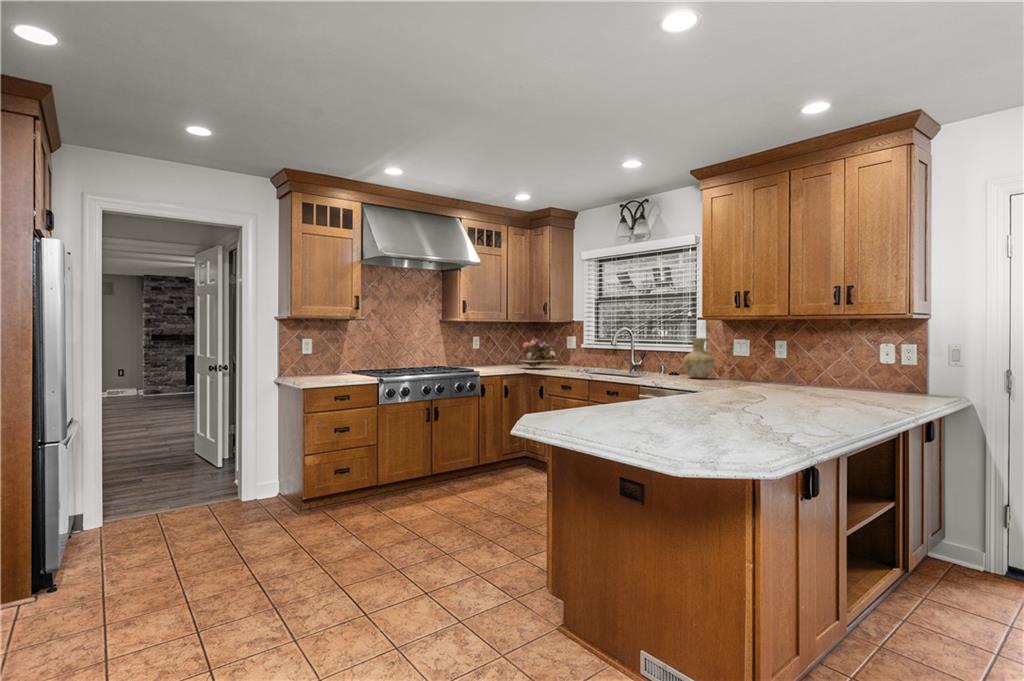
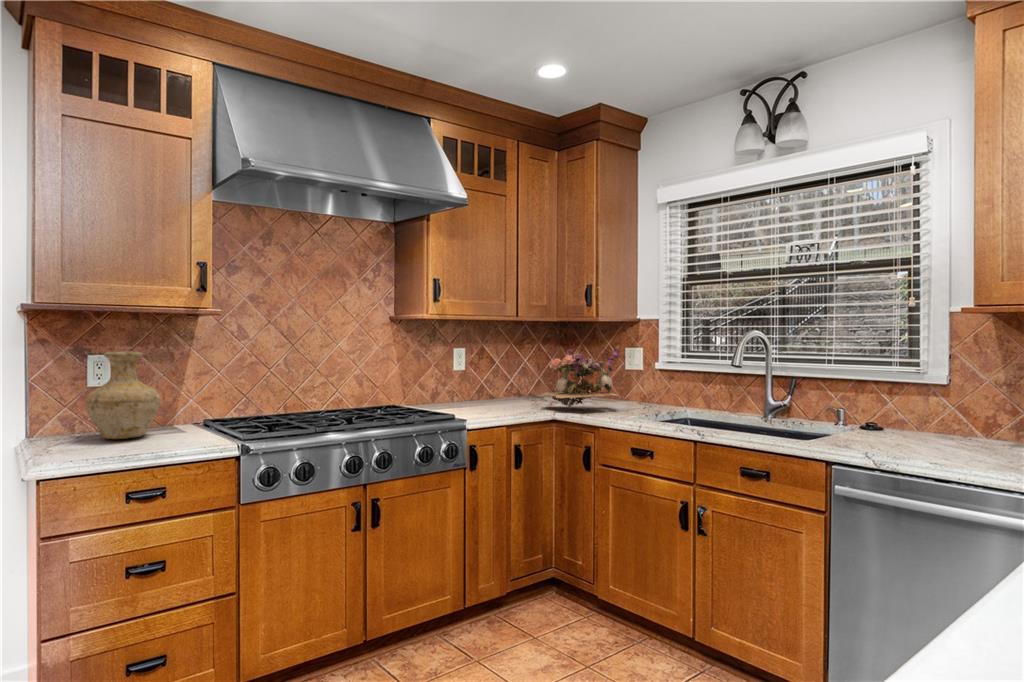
vase: present [683,338,715,378] -> present [86,351,160,439]

